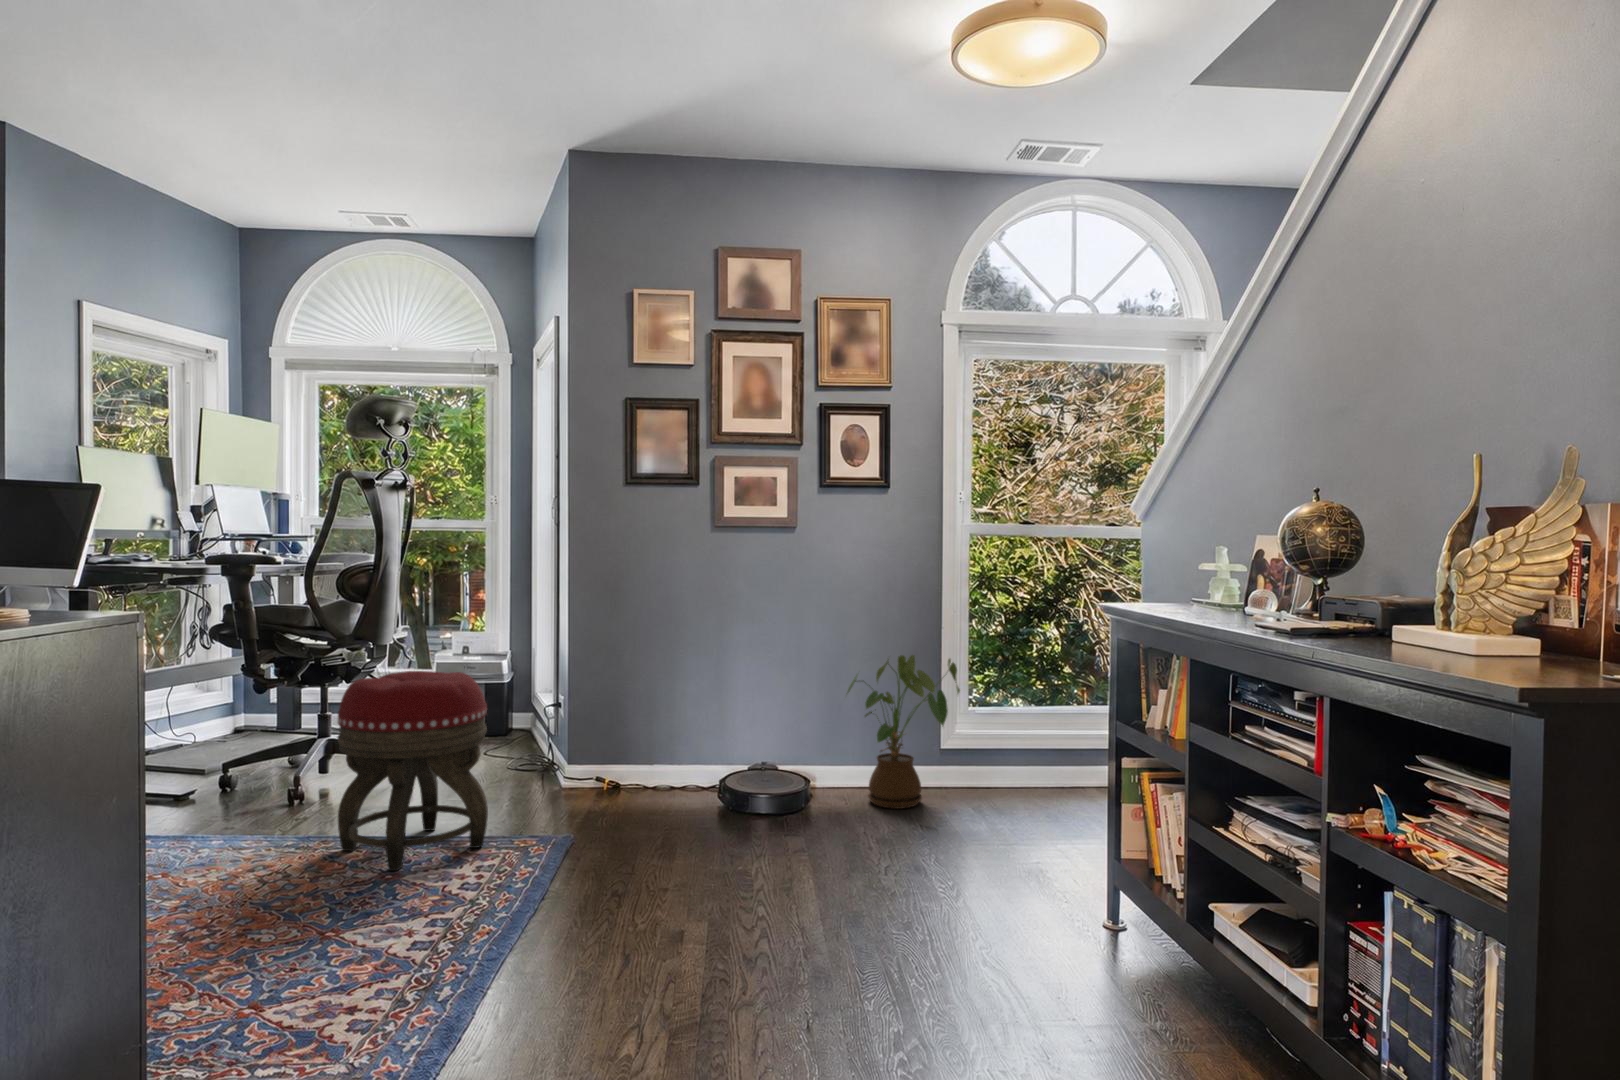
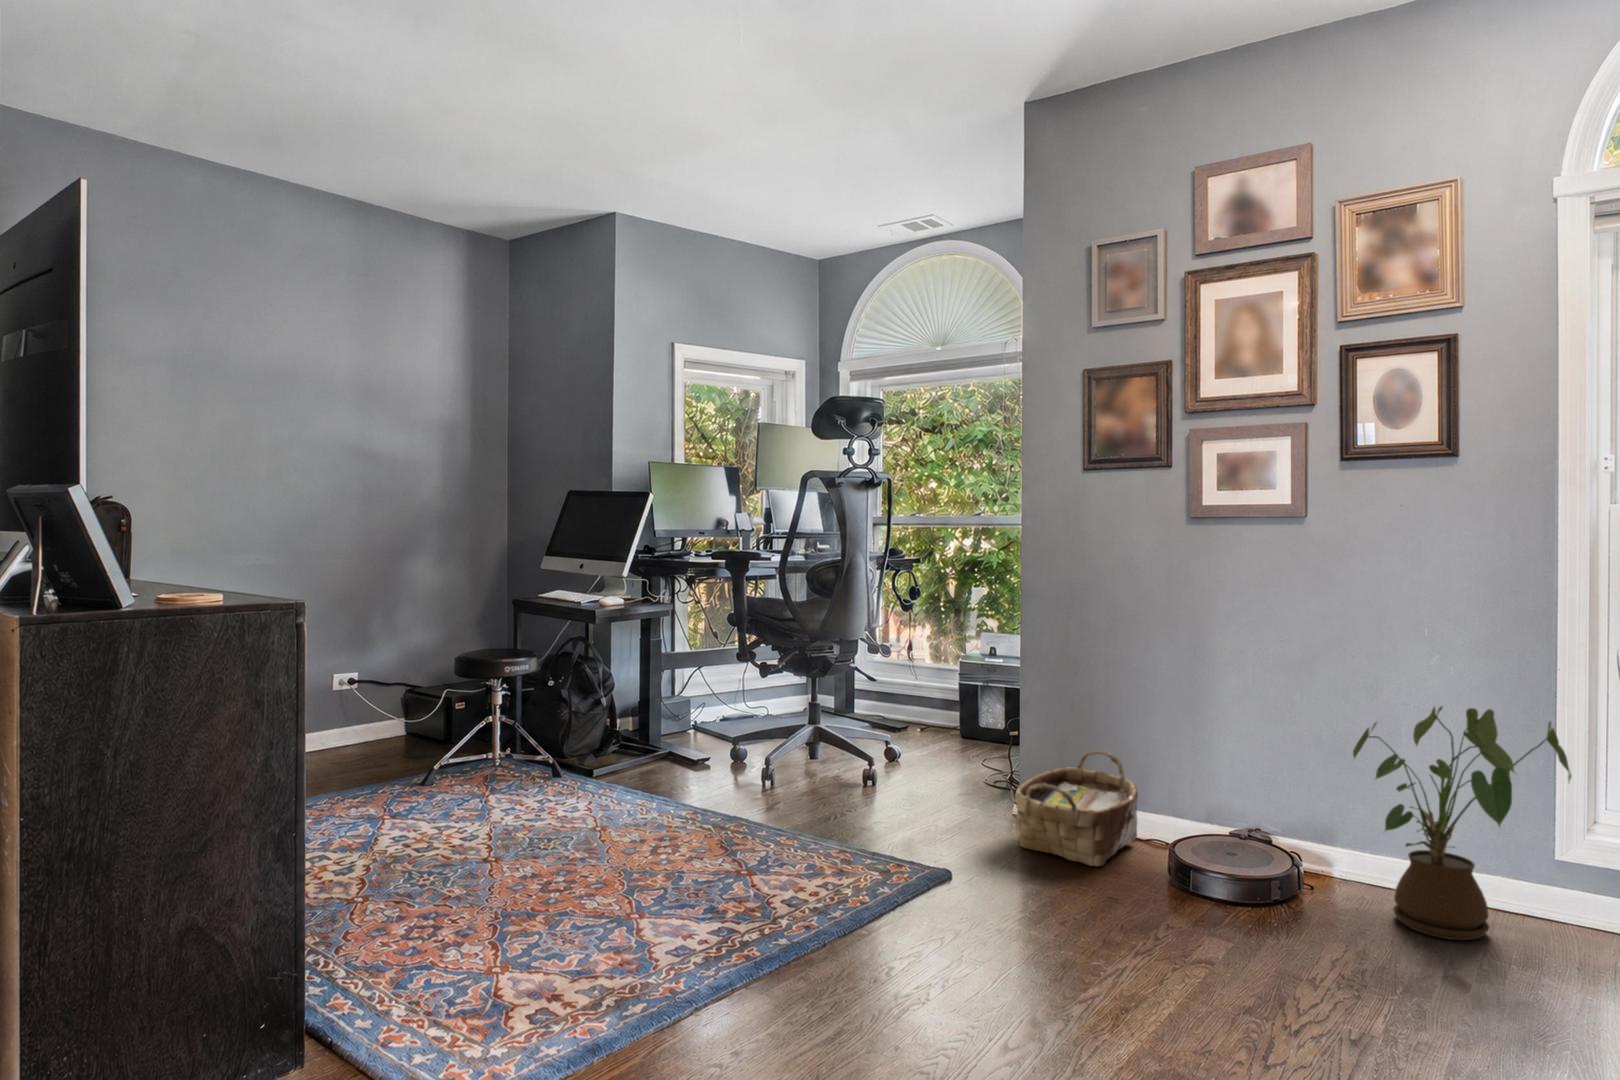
footstool: present [338,671,488,871] -> none [746,663,884,859]
woven basket: none [594,720,688,815] -> present [1015,750,1138,866]

